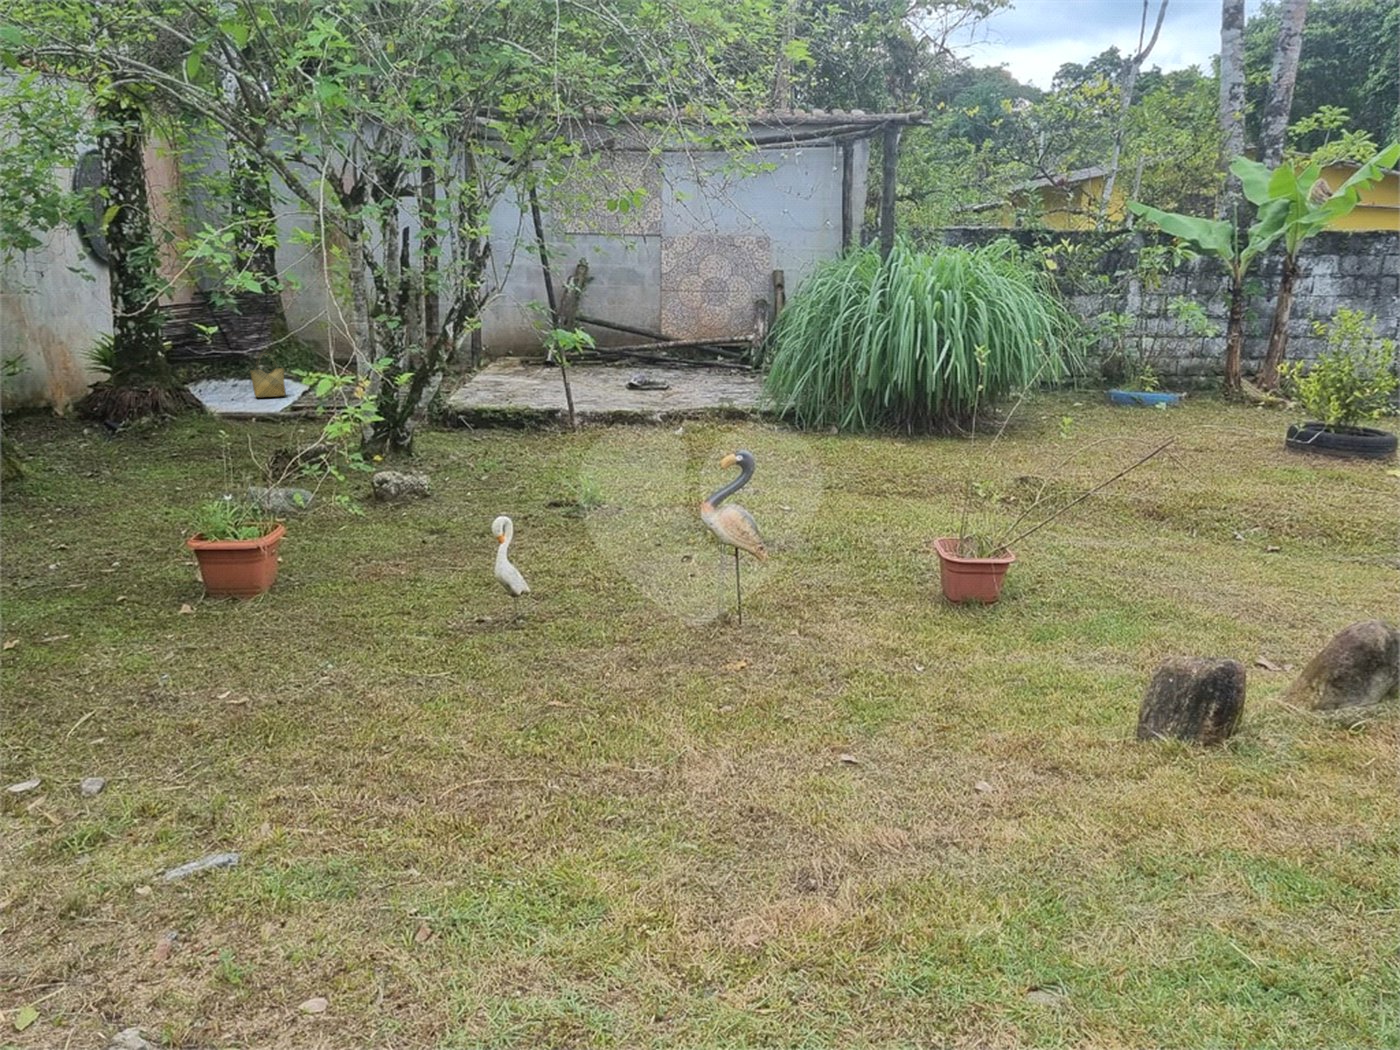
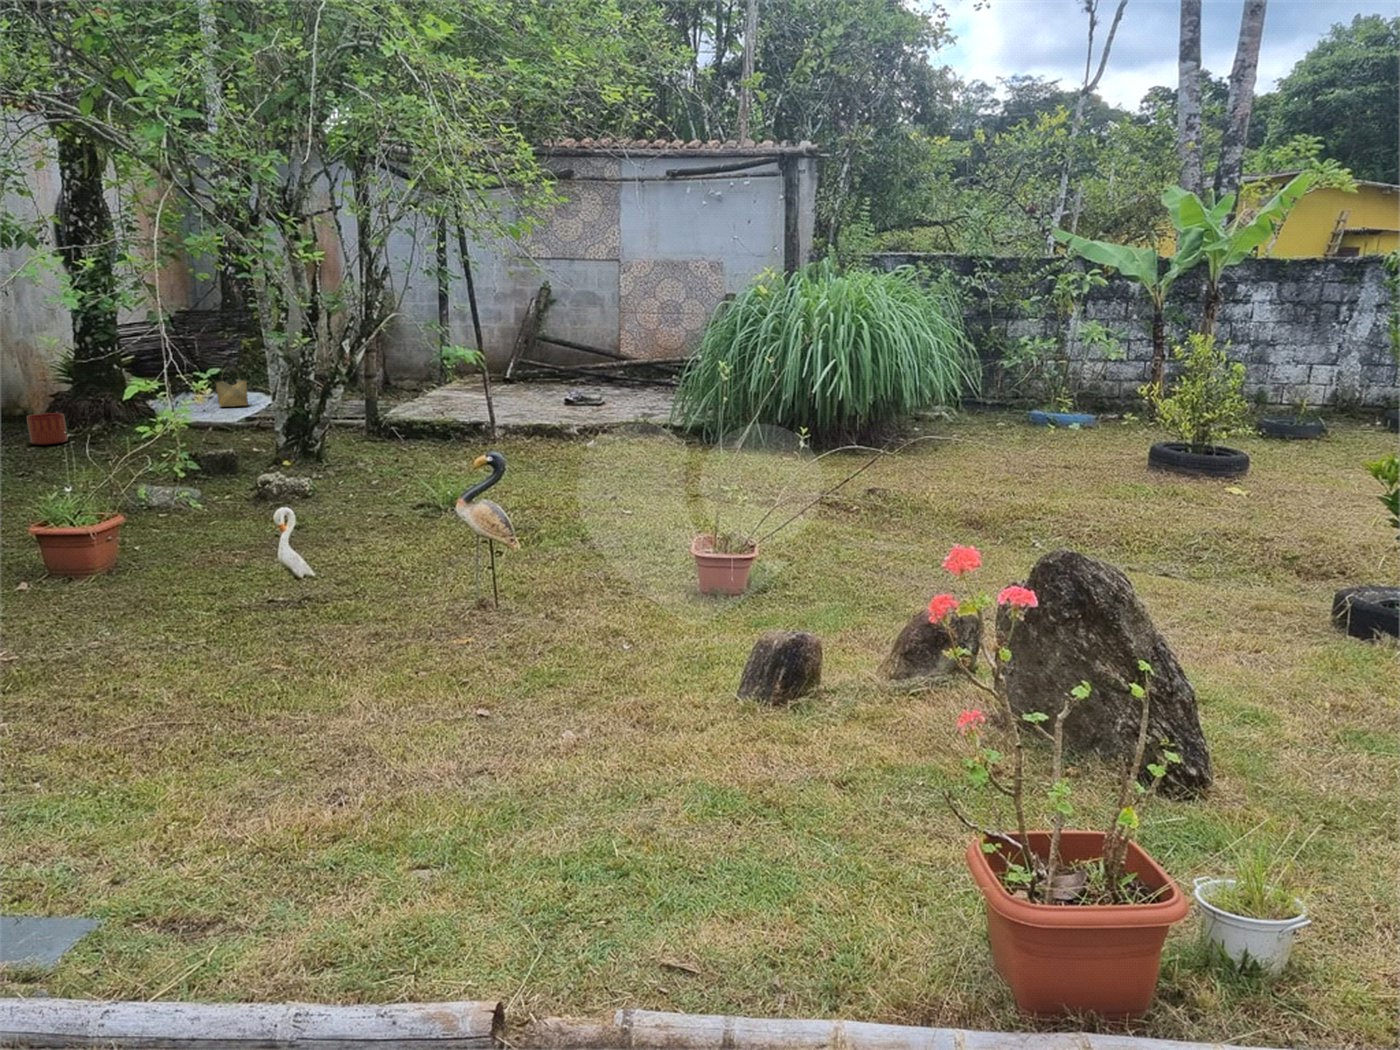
planter: none [64,408,109,444] -> present [27,413,68,445]

